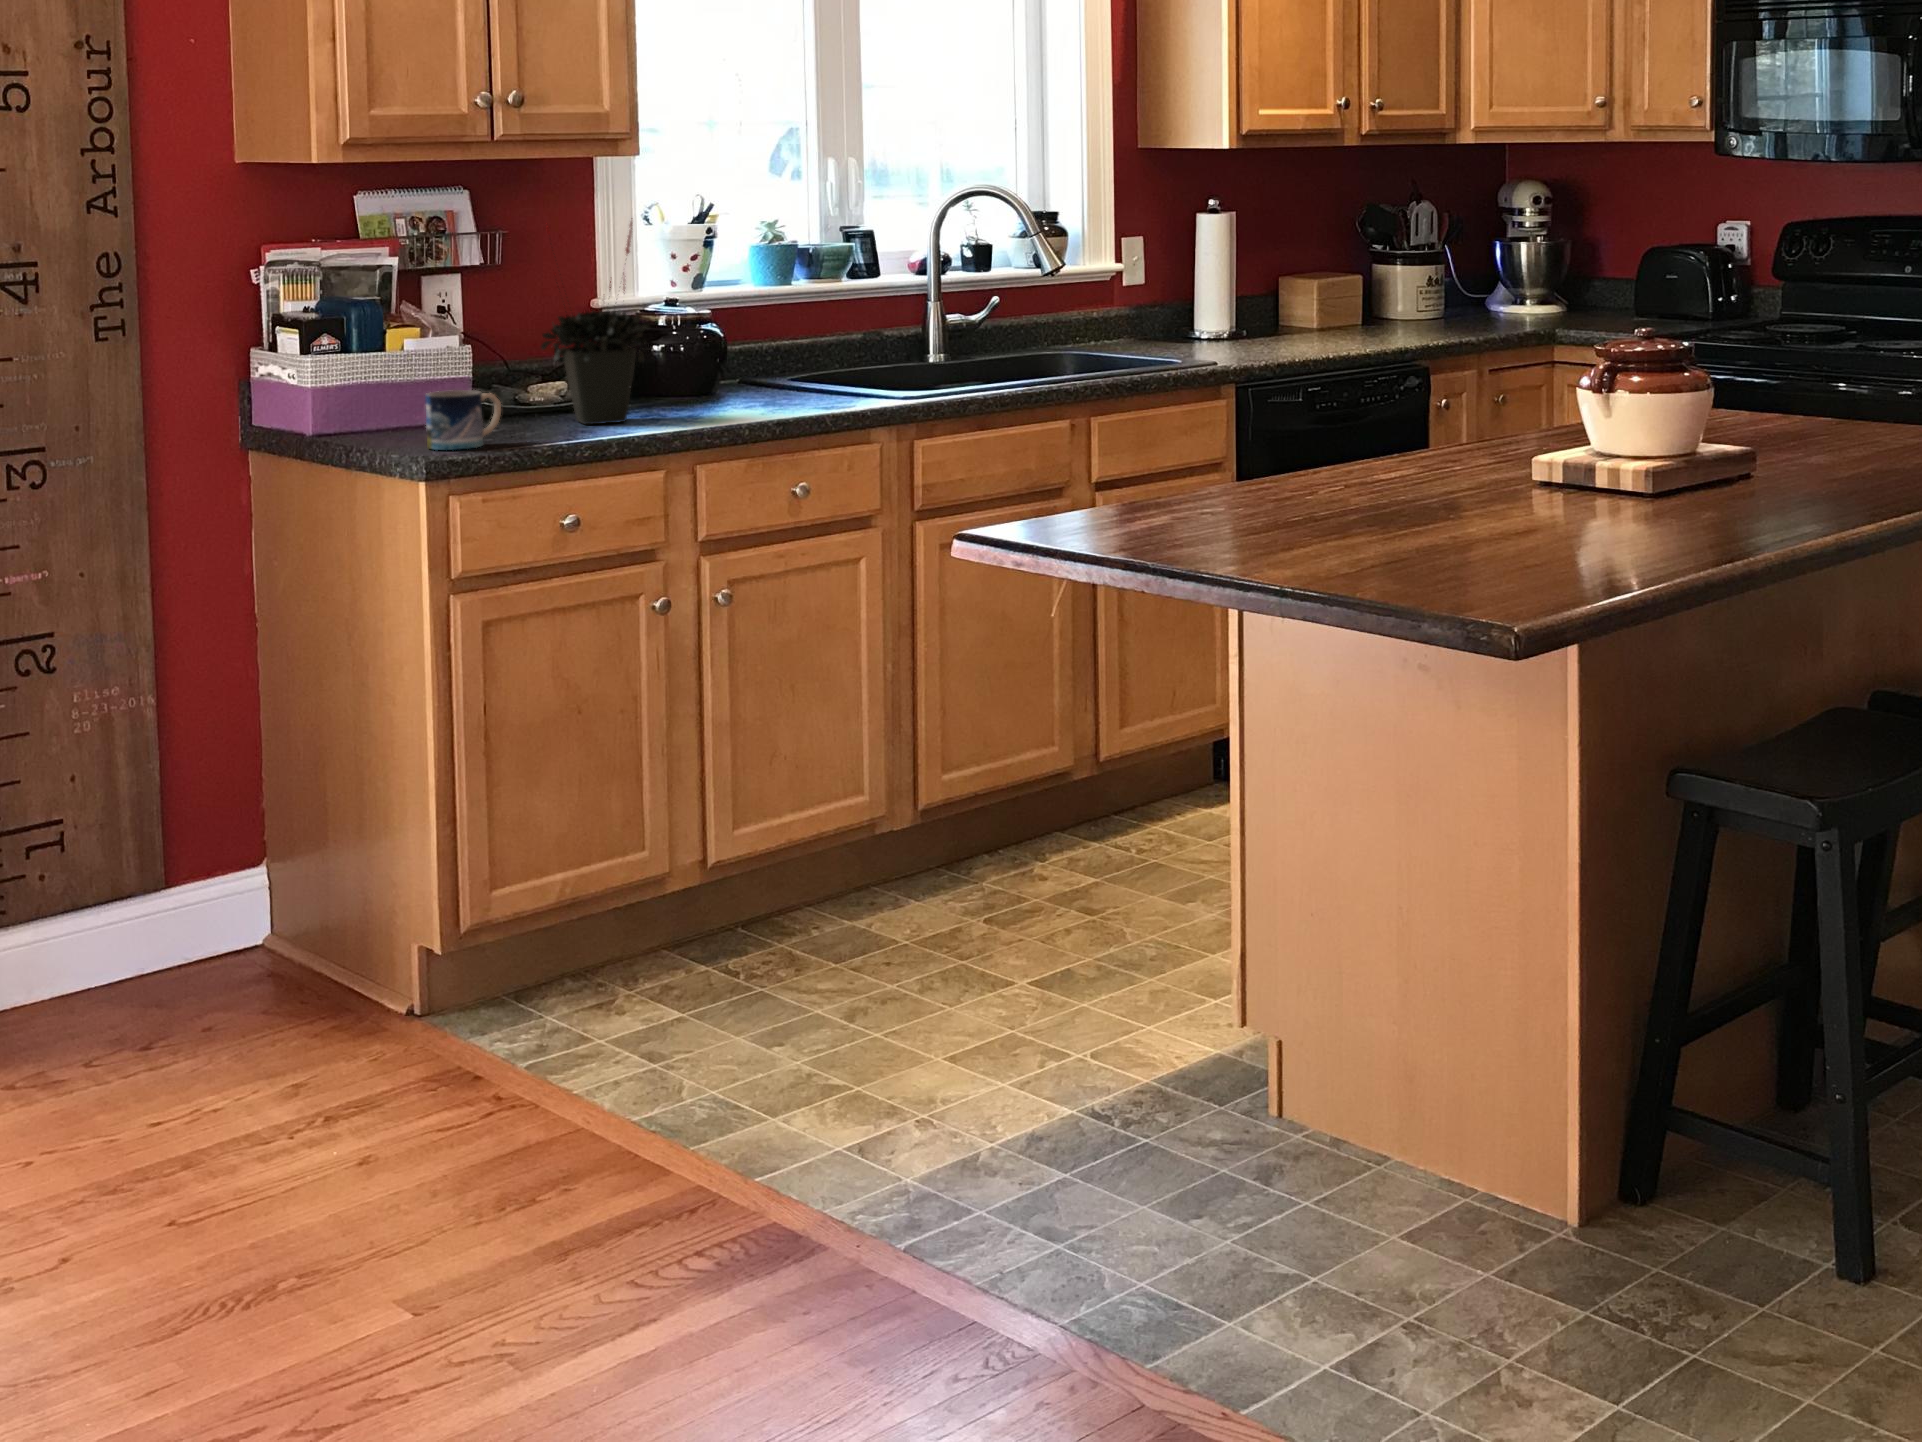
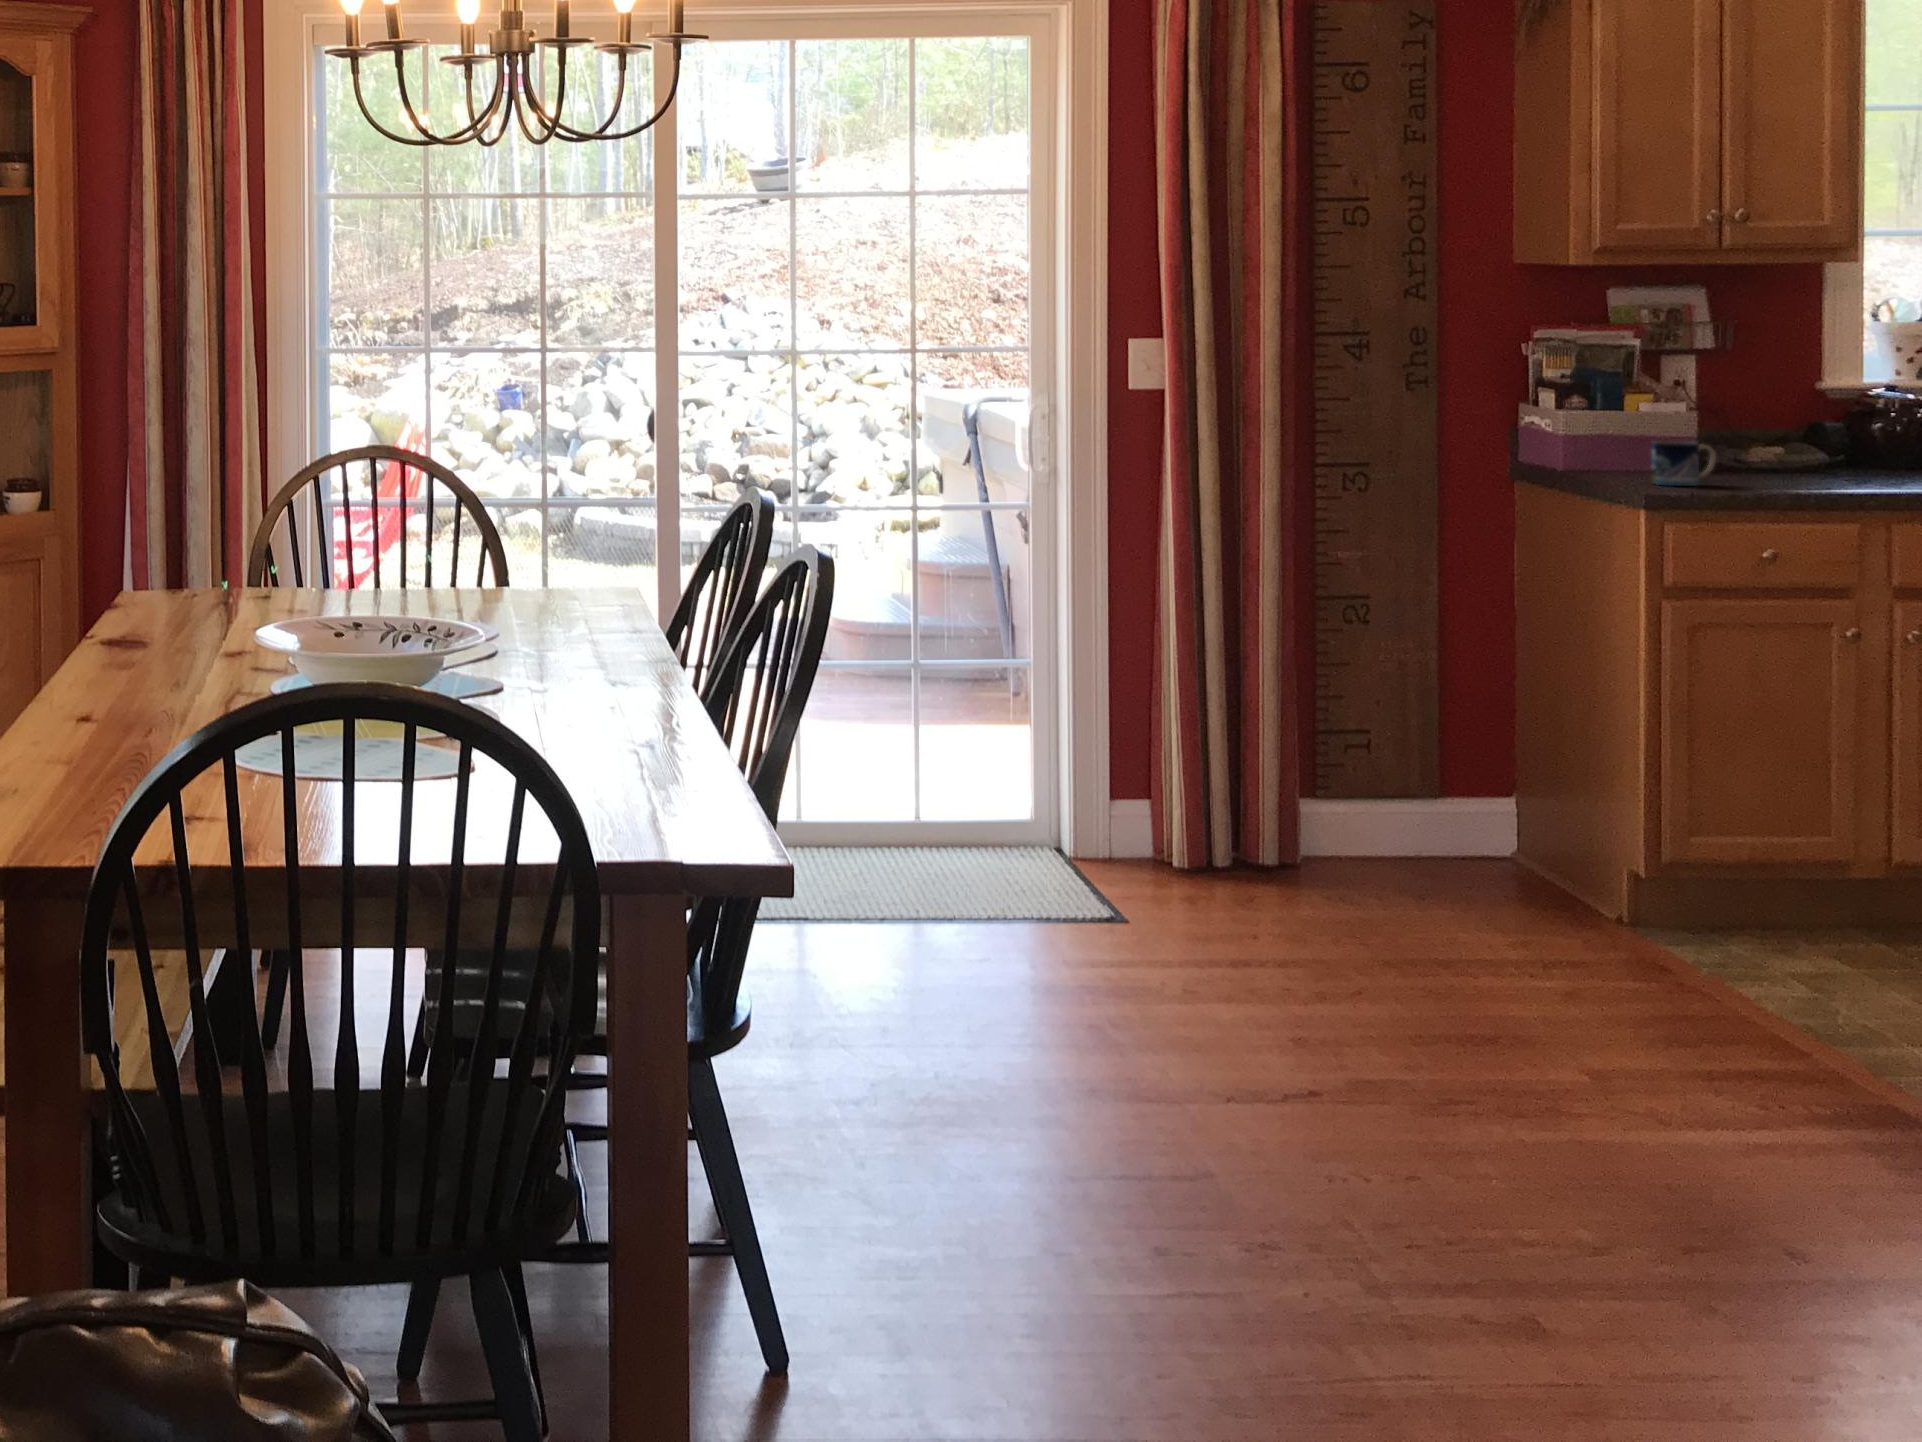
potted plant: present [541,218,650,424] -> none [1758,309,1862,480]

